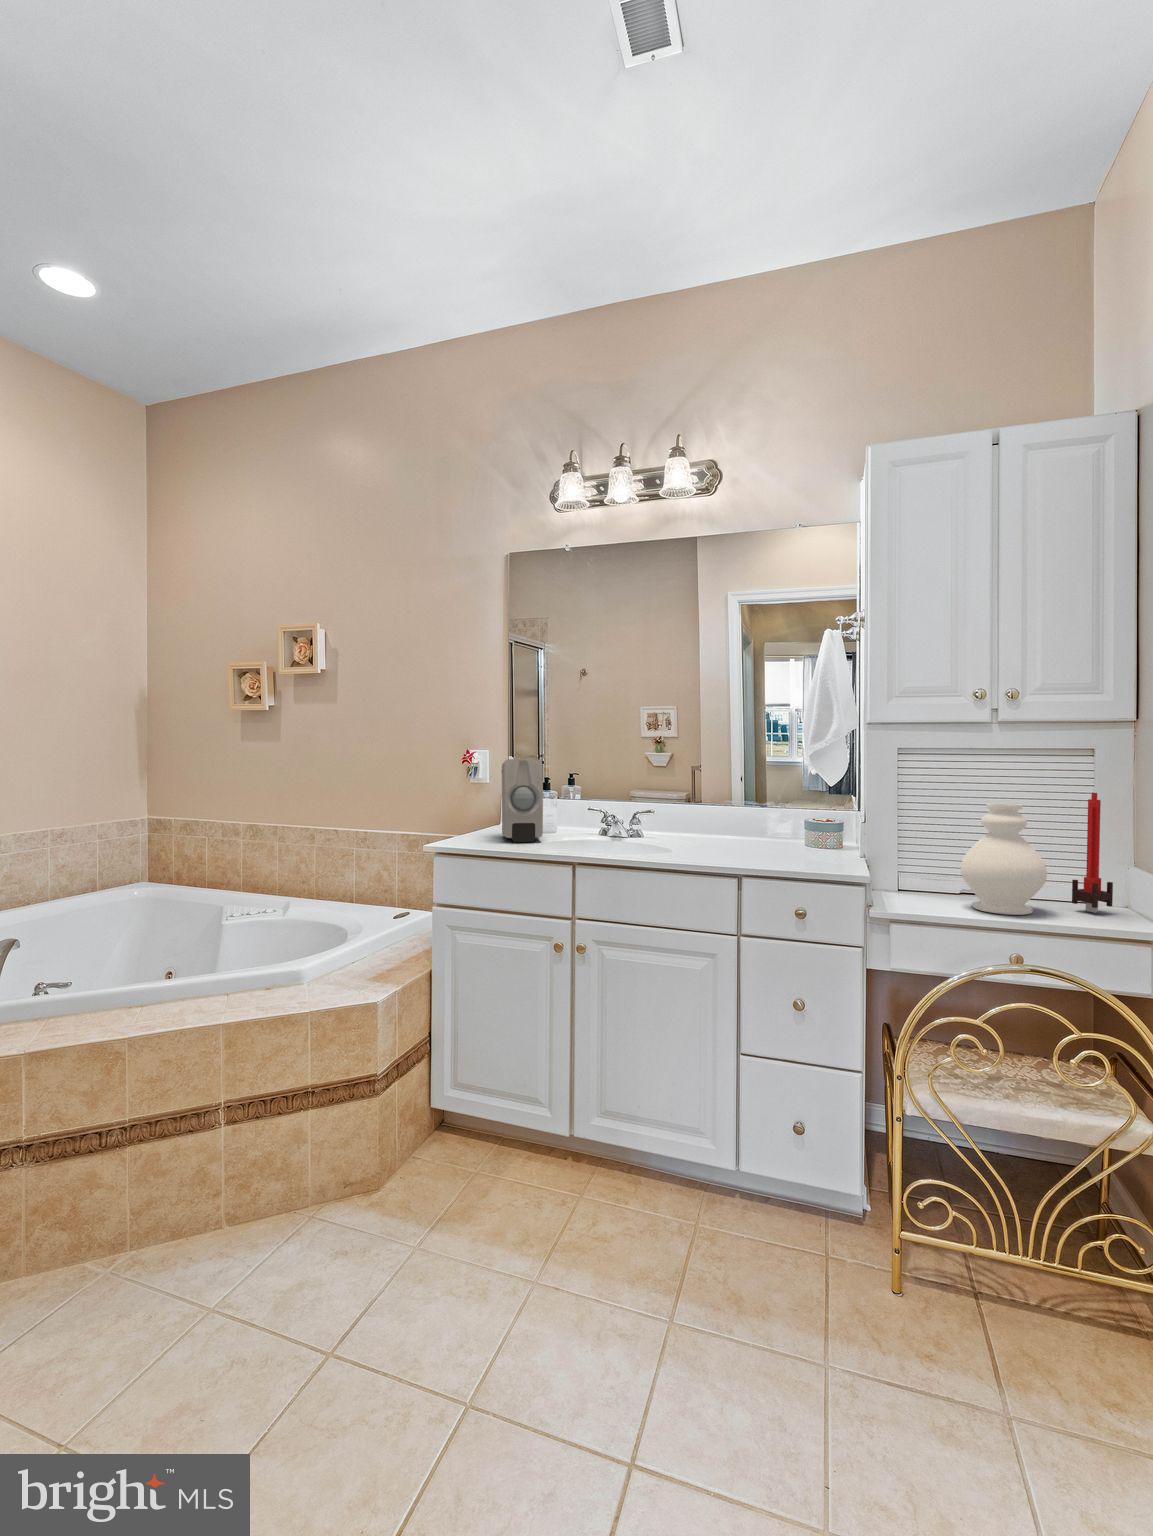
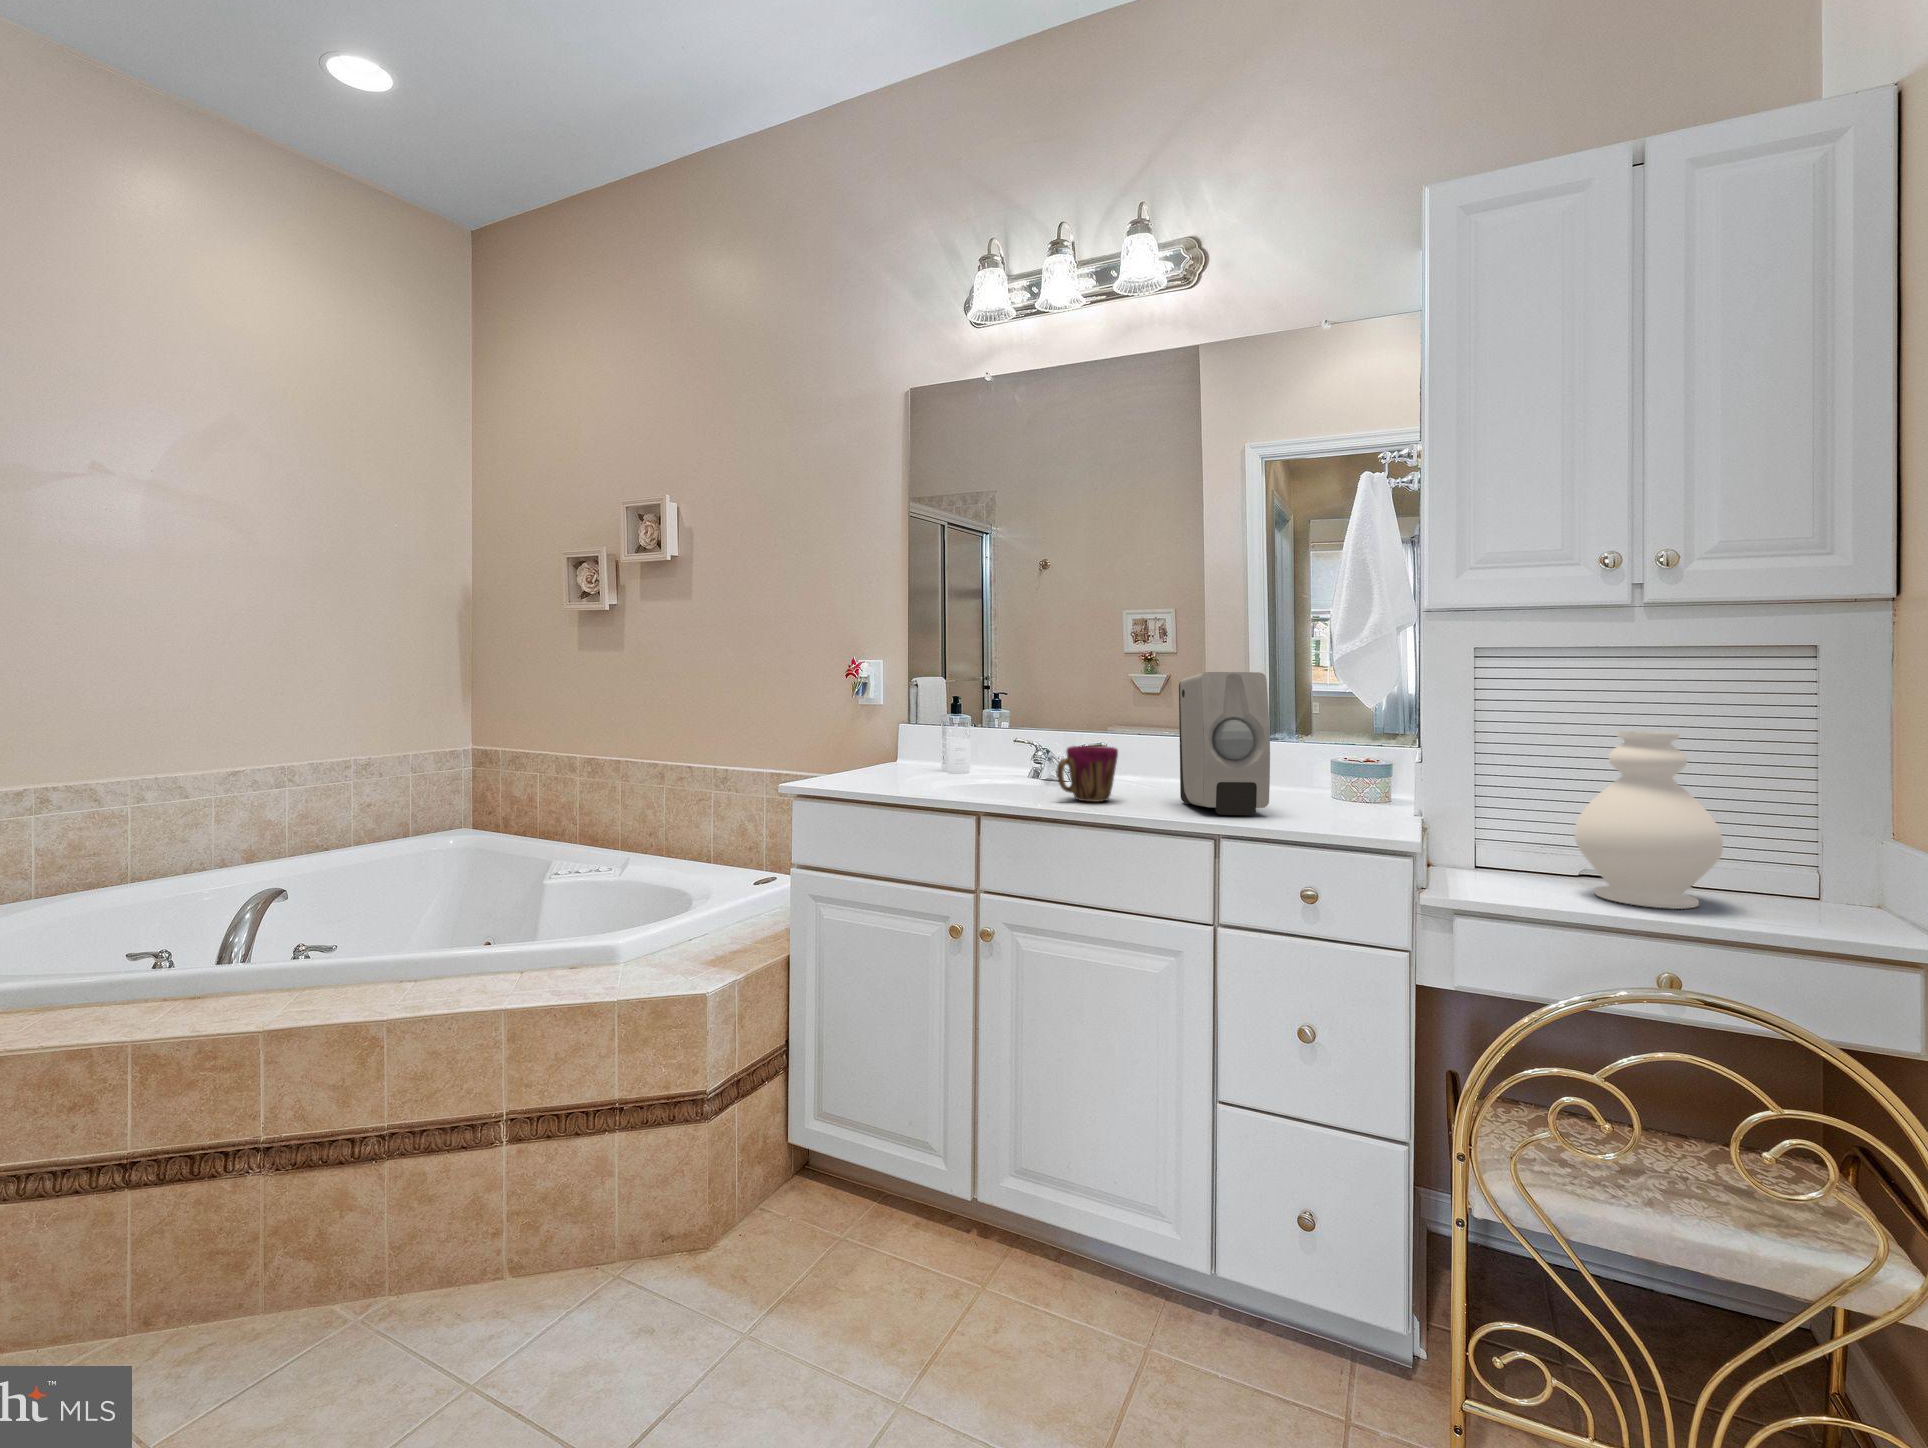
soap dispenser: present [502,759,543,842] -> present [1179,672,1270,815]
candle: present [1072,793,1113,913] -> none [1771,714,1845,910]
cup: none [628,816,669,855] -> present [1057,746,1118,802]

